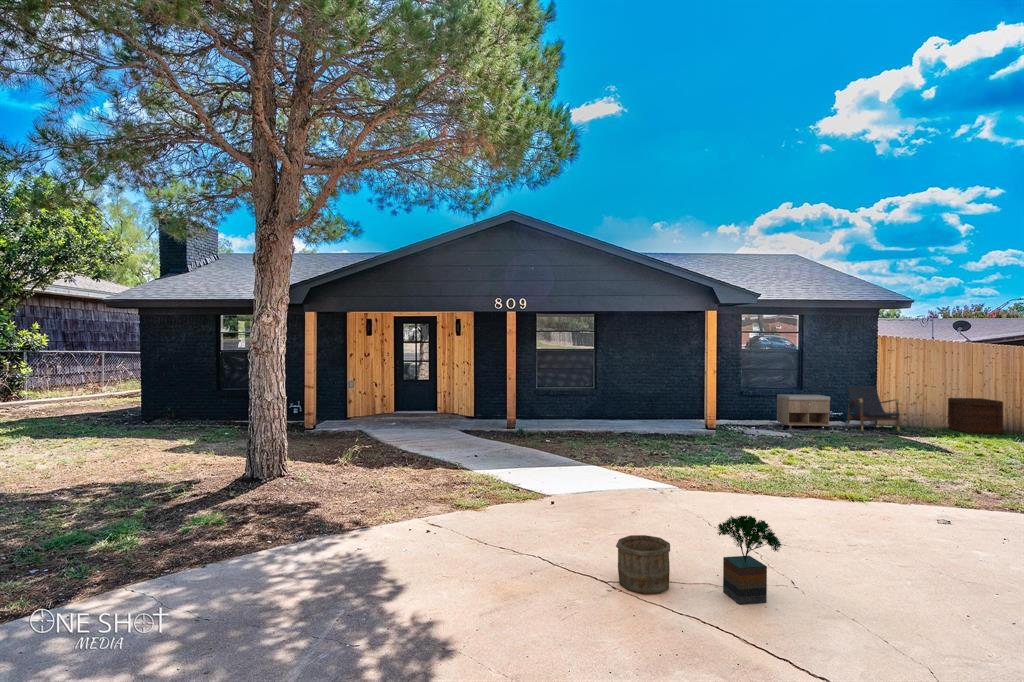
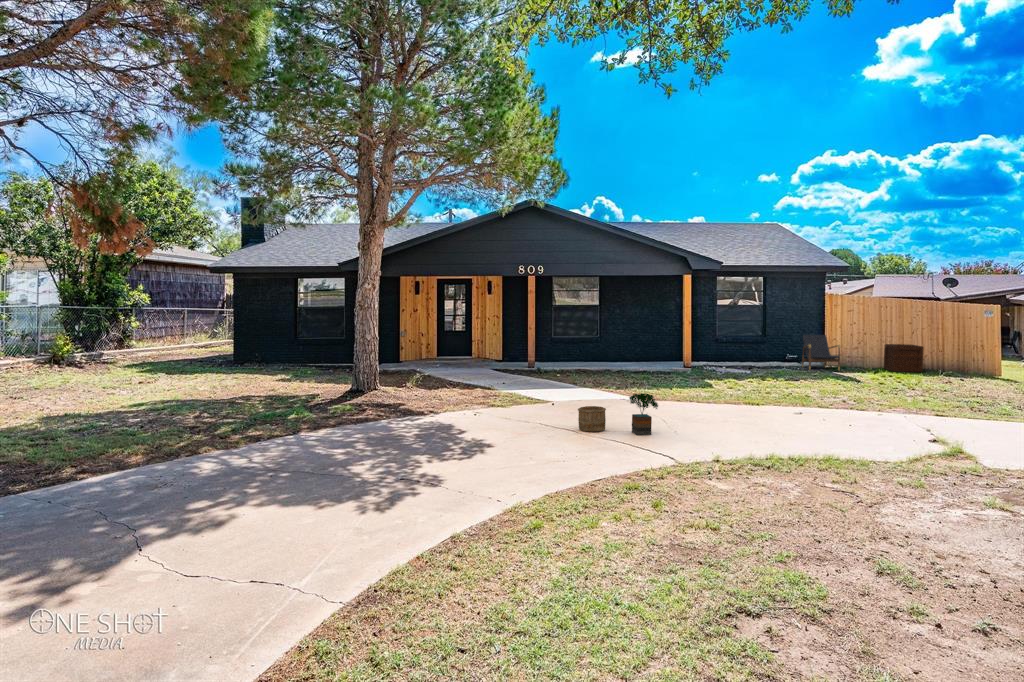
storage bench: present [777,394,830,428] -> none [745,342,786,369]

